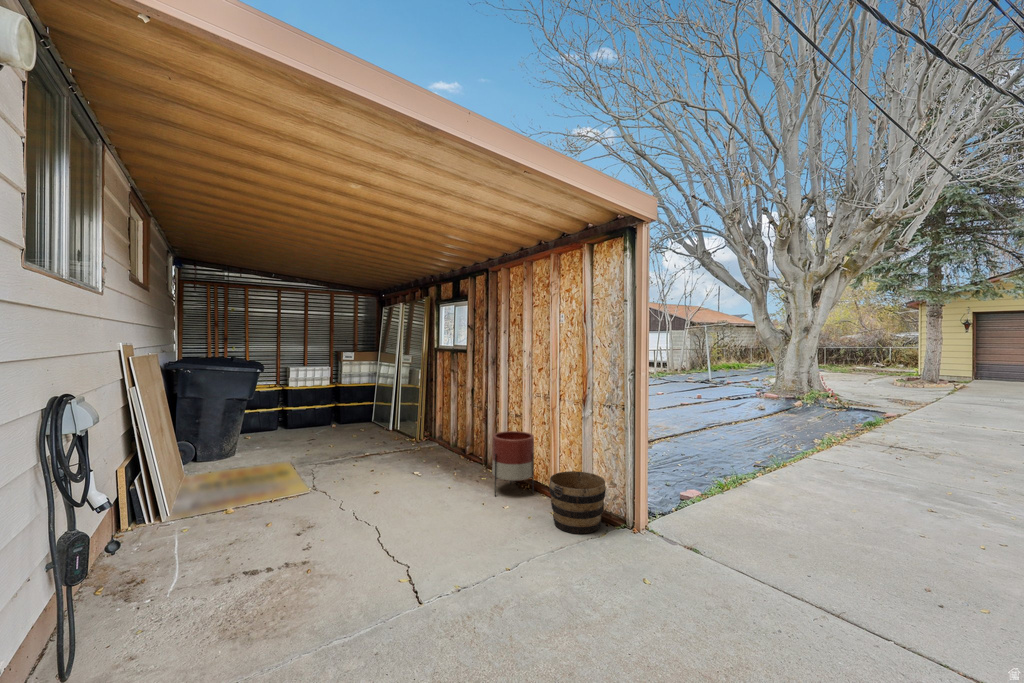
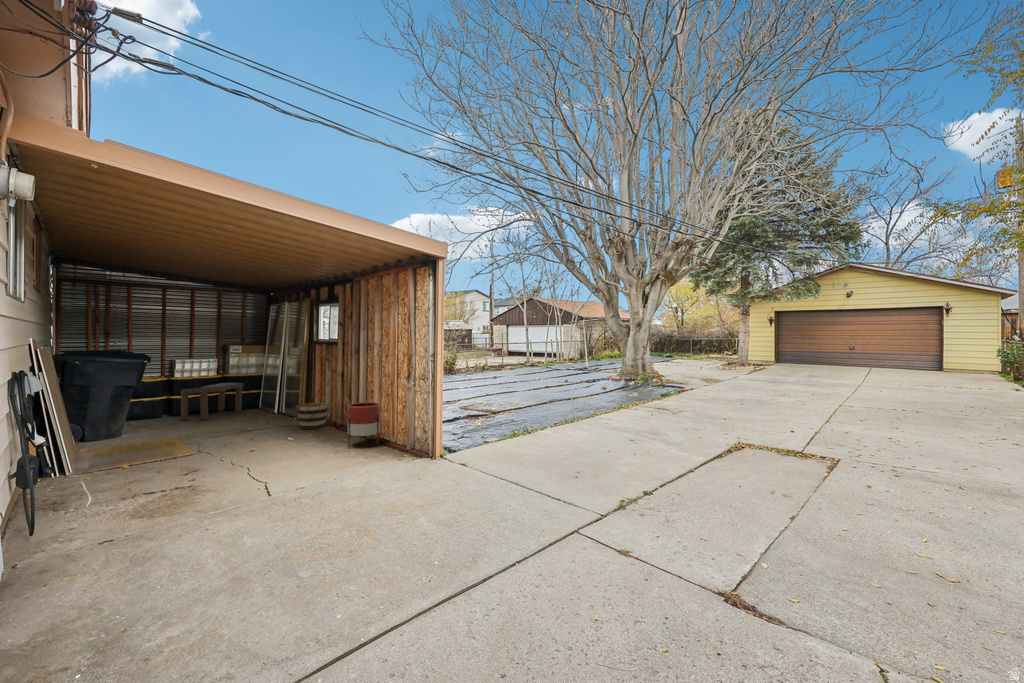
bench: none [294,393,357,436] -> present [181,383,243,420]
bucket: present [549,471,606,534] -> present [296,403,328,429]

